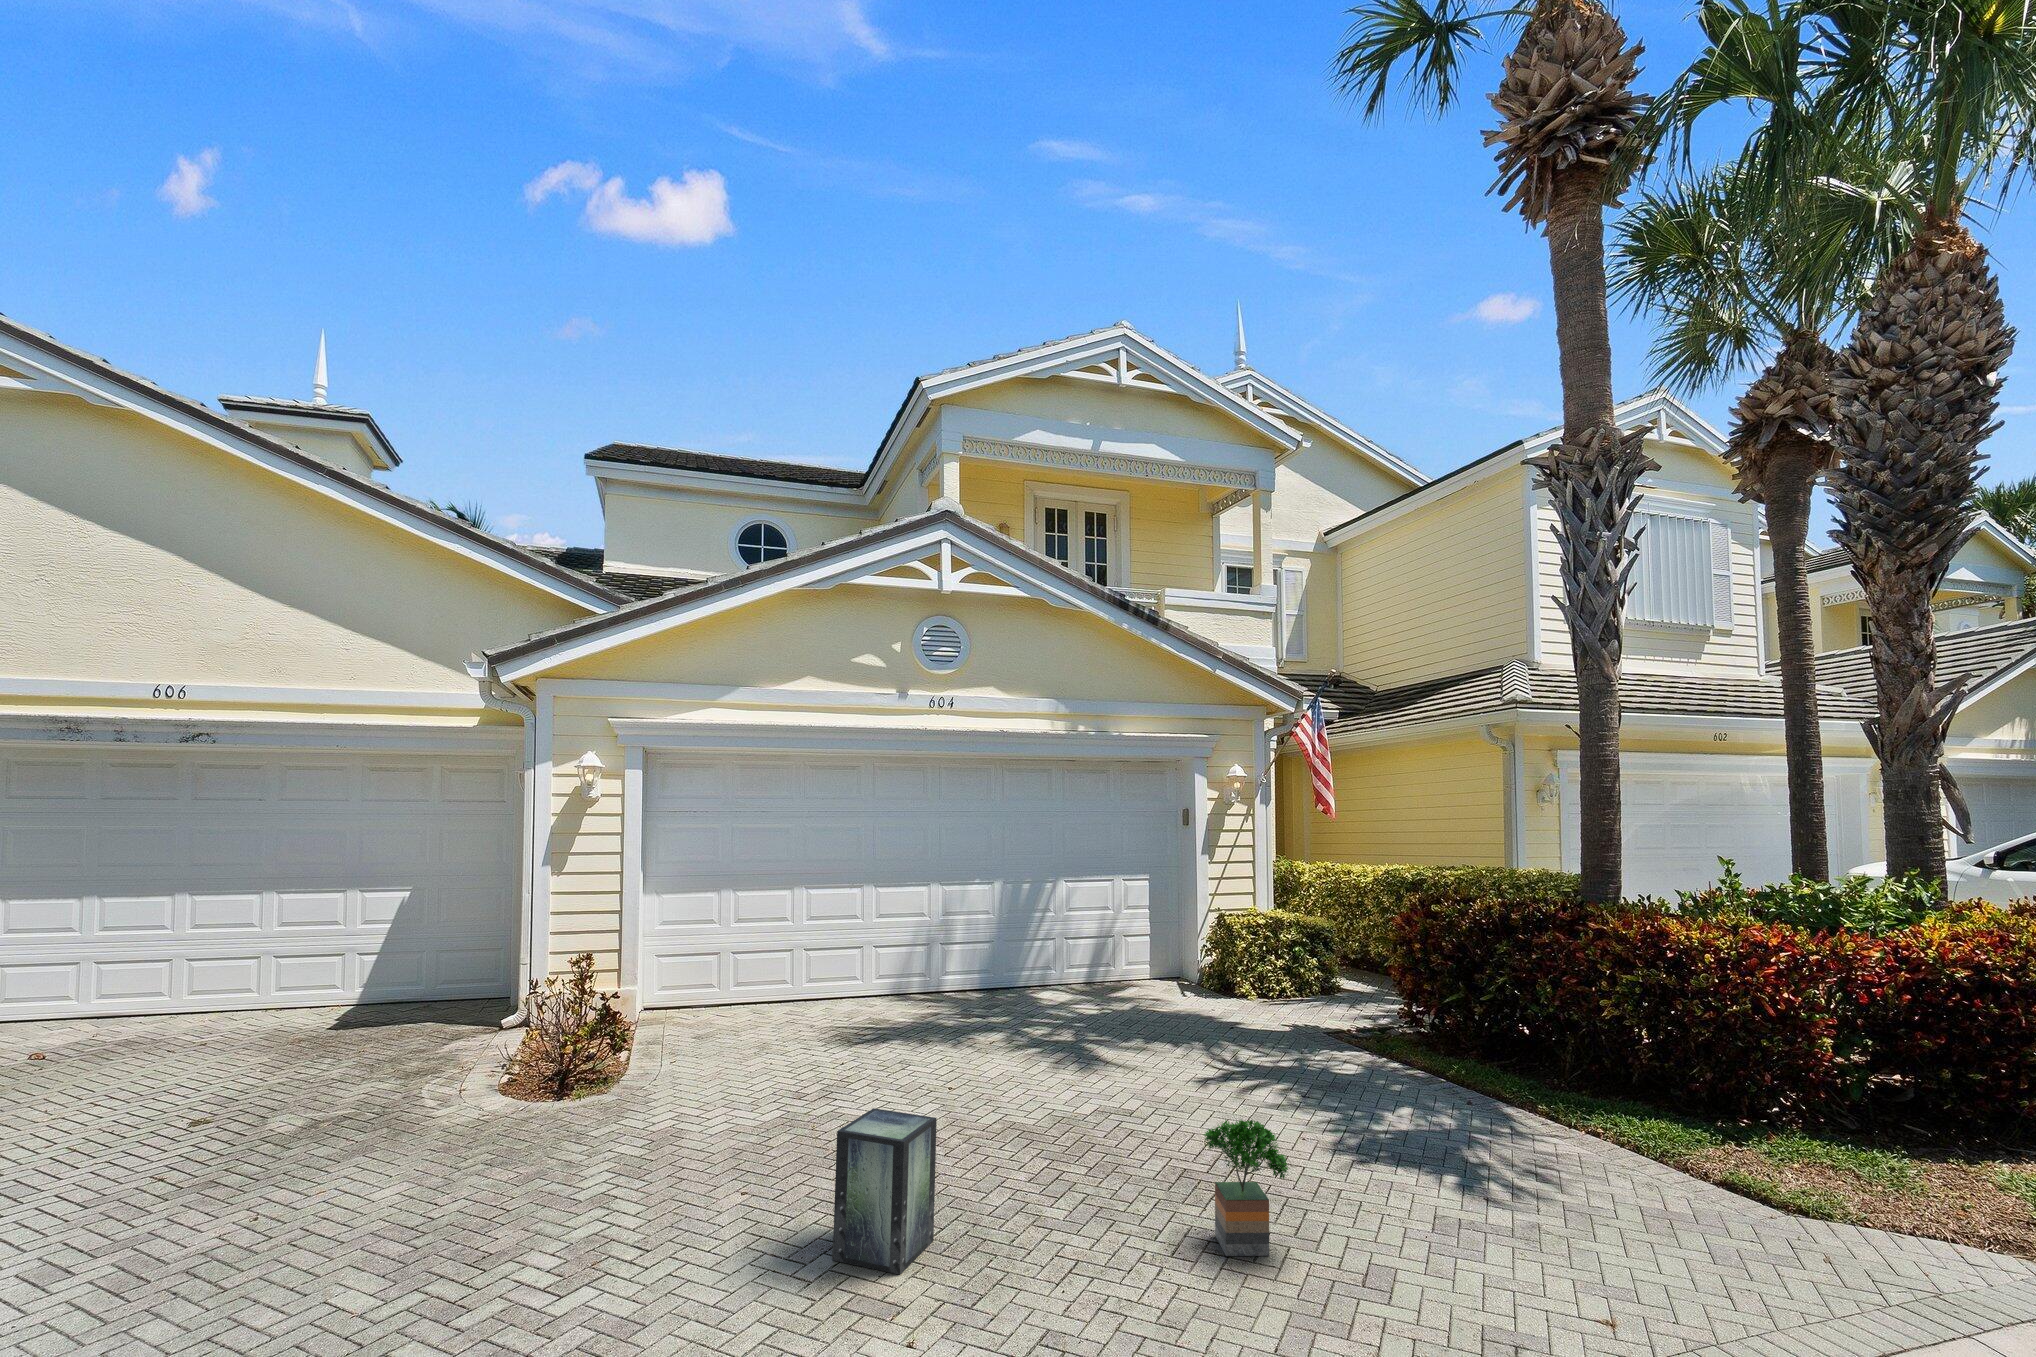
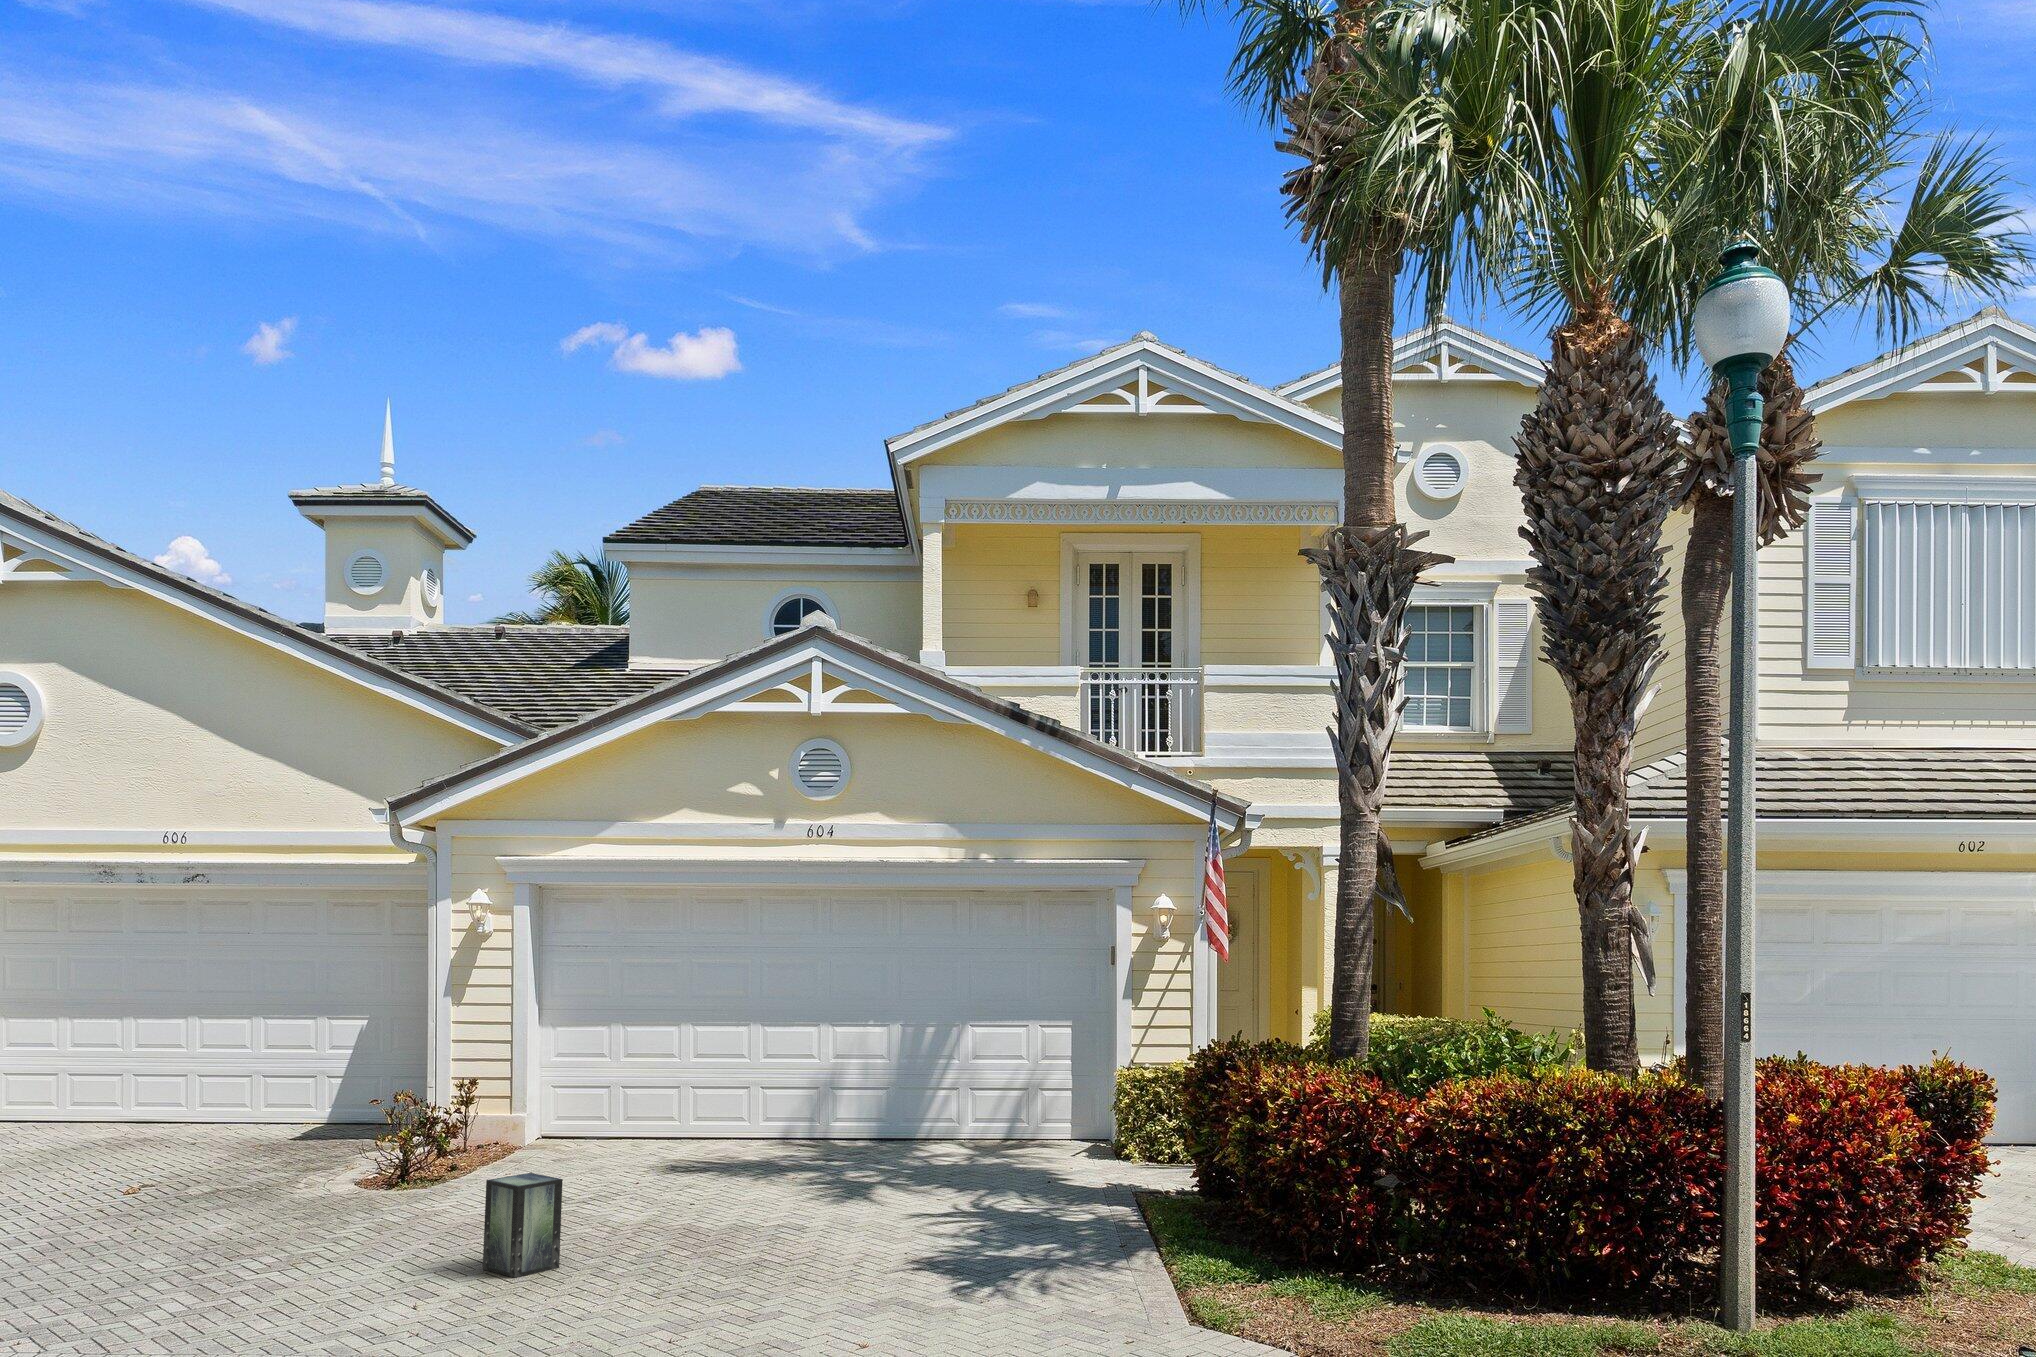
potted tree: present [1204,1120,1288,1256] -> none [737,1192,796,1290]

